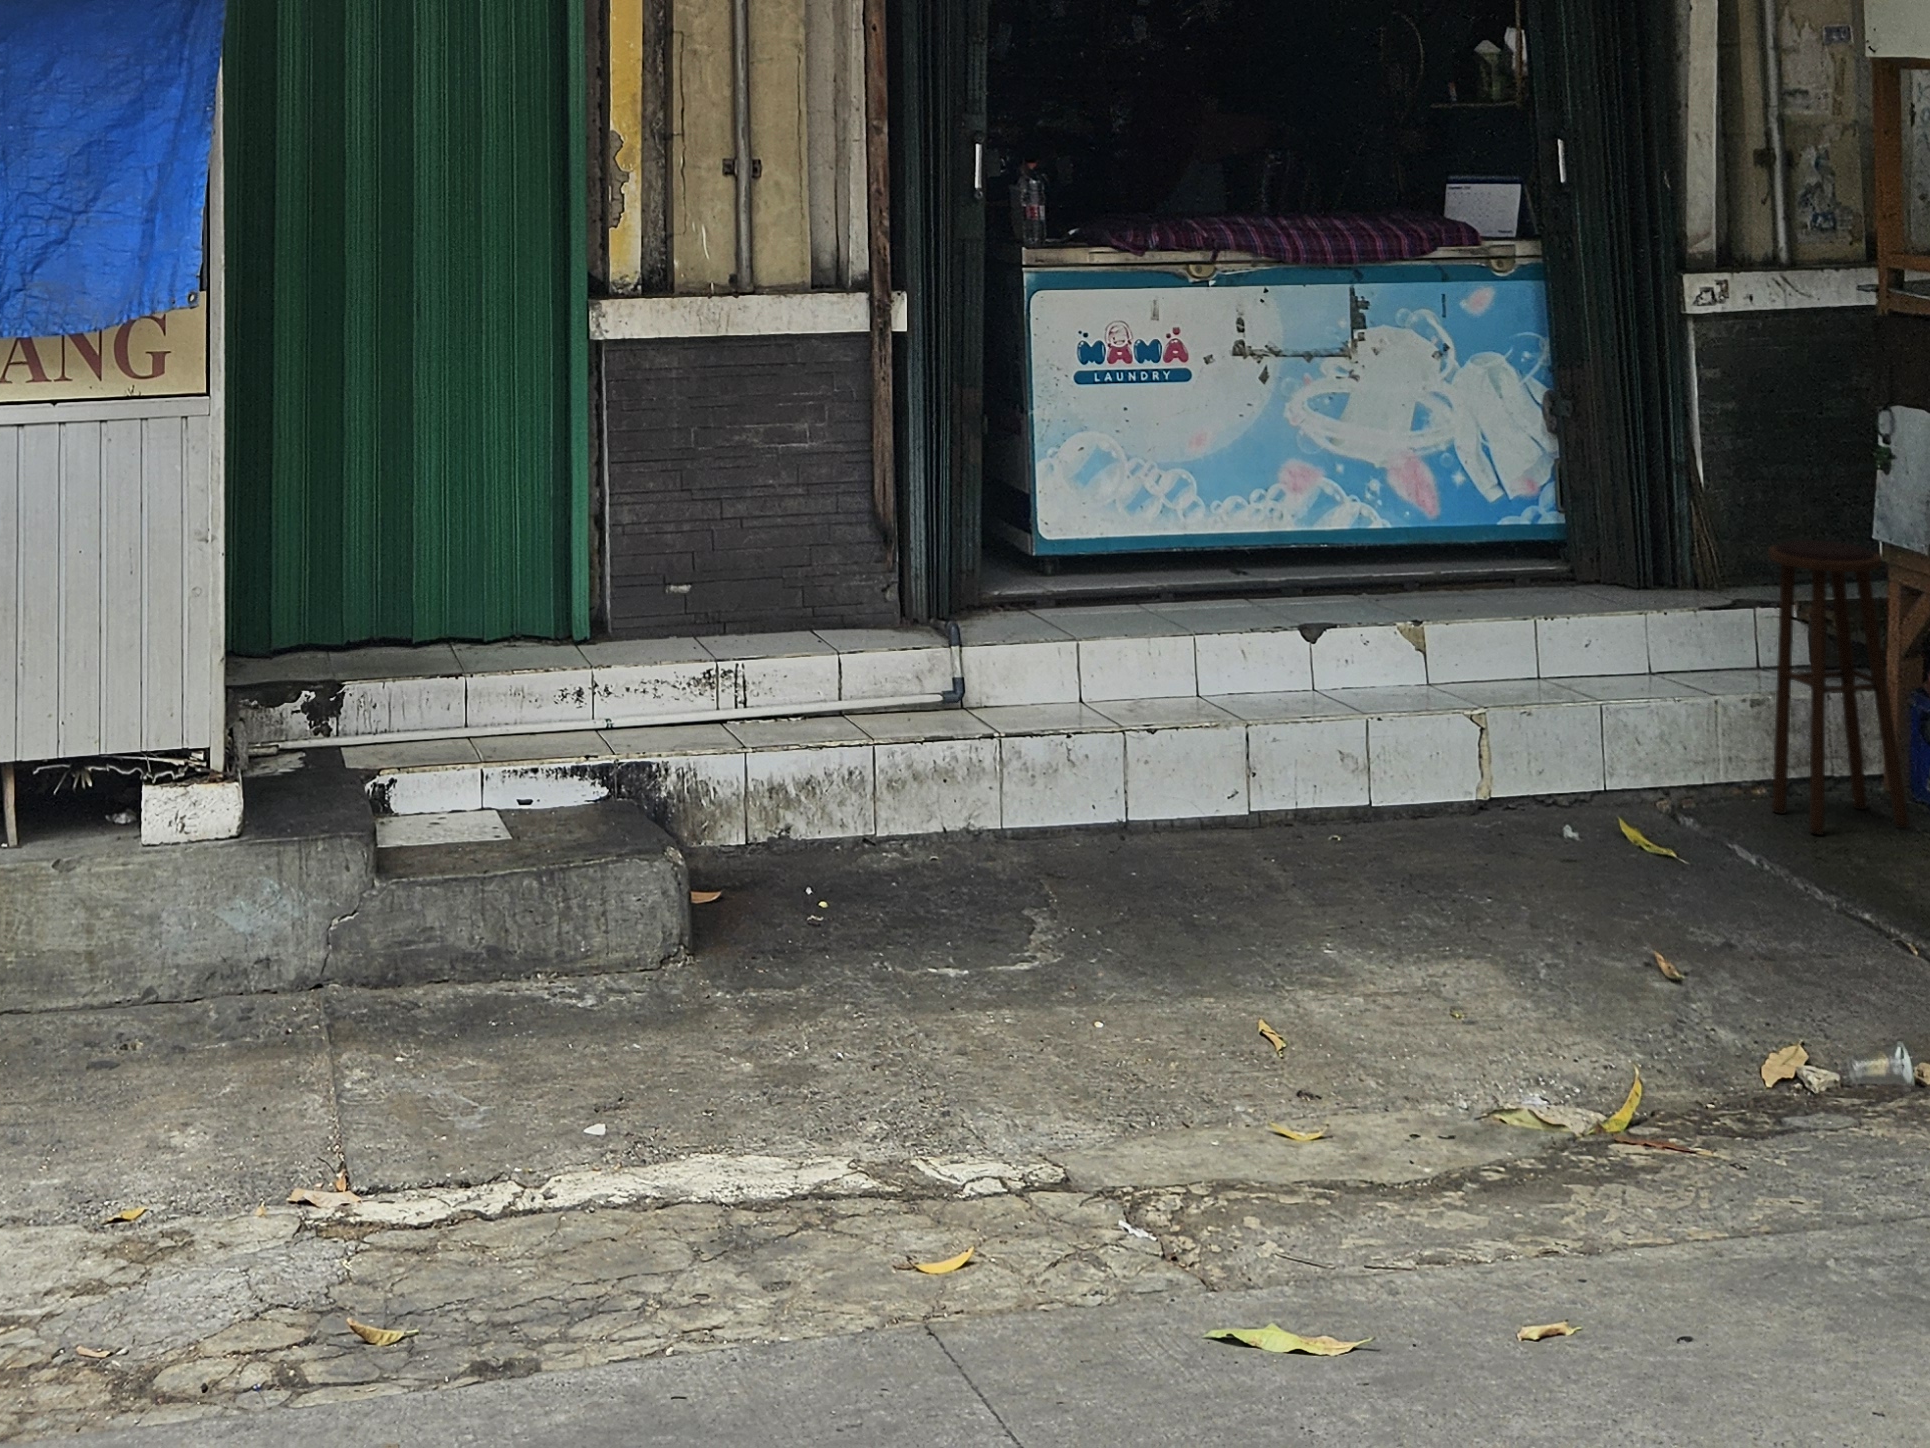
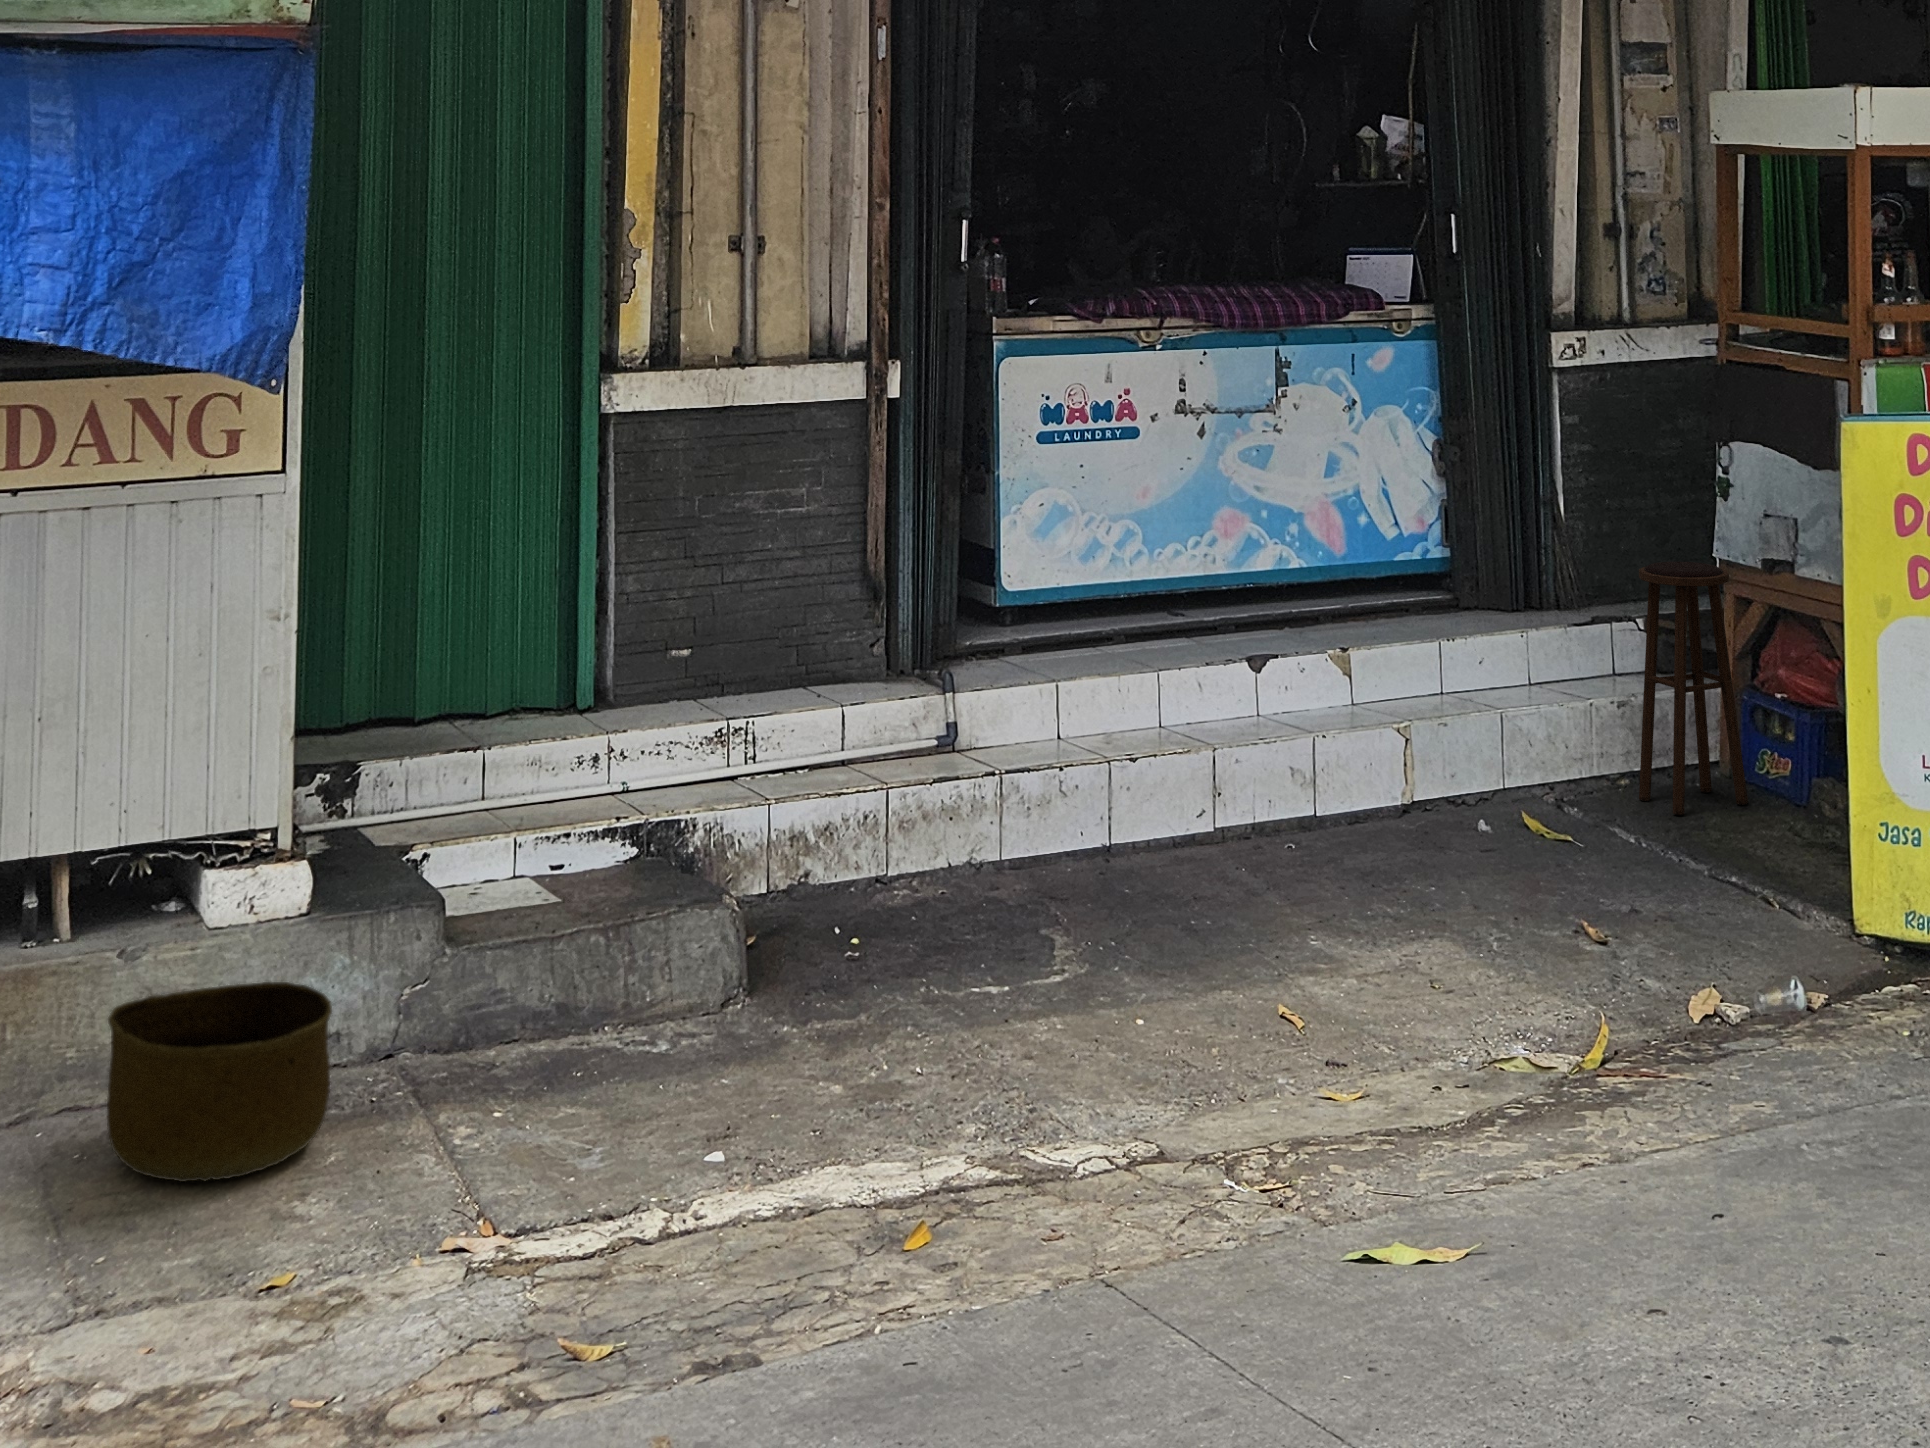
basket: none [25,894,237,1091] -> present [107,982,332,1182]

